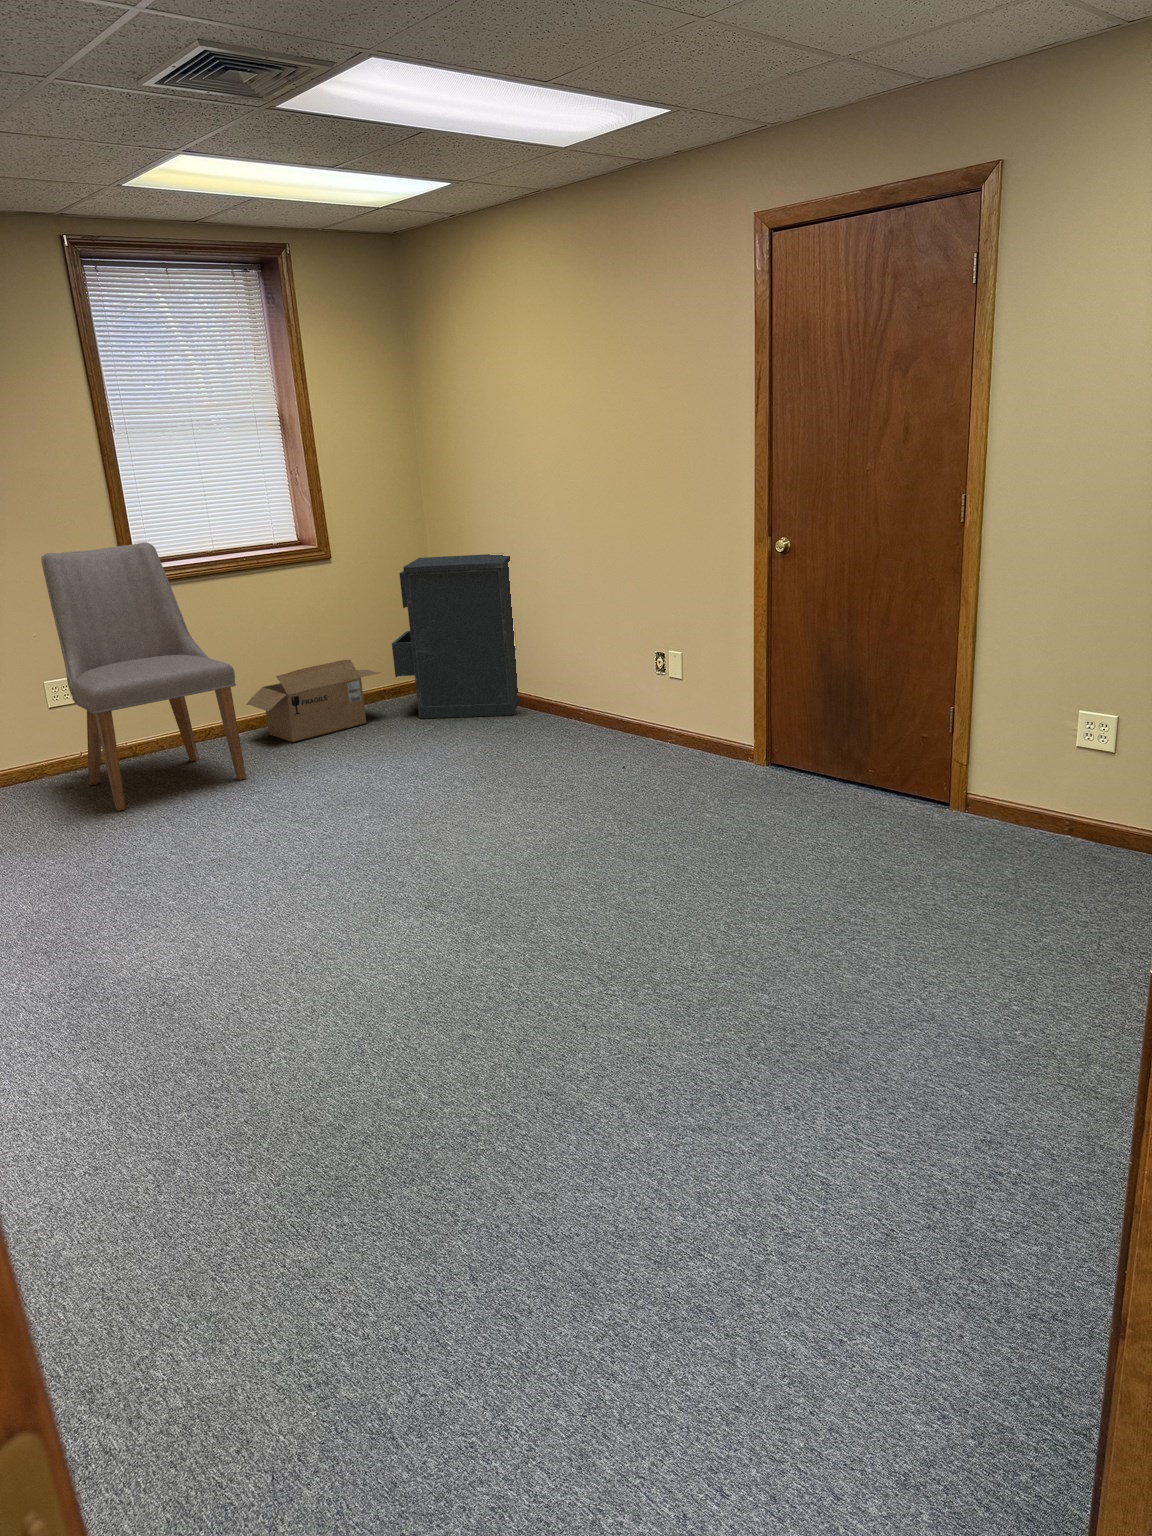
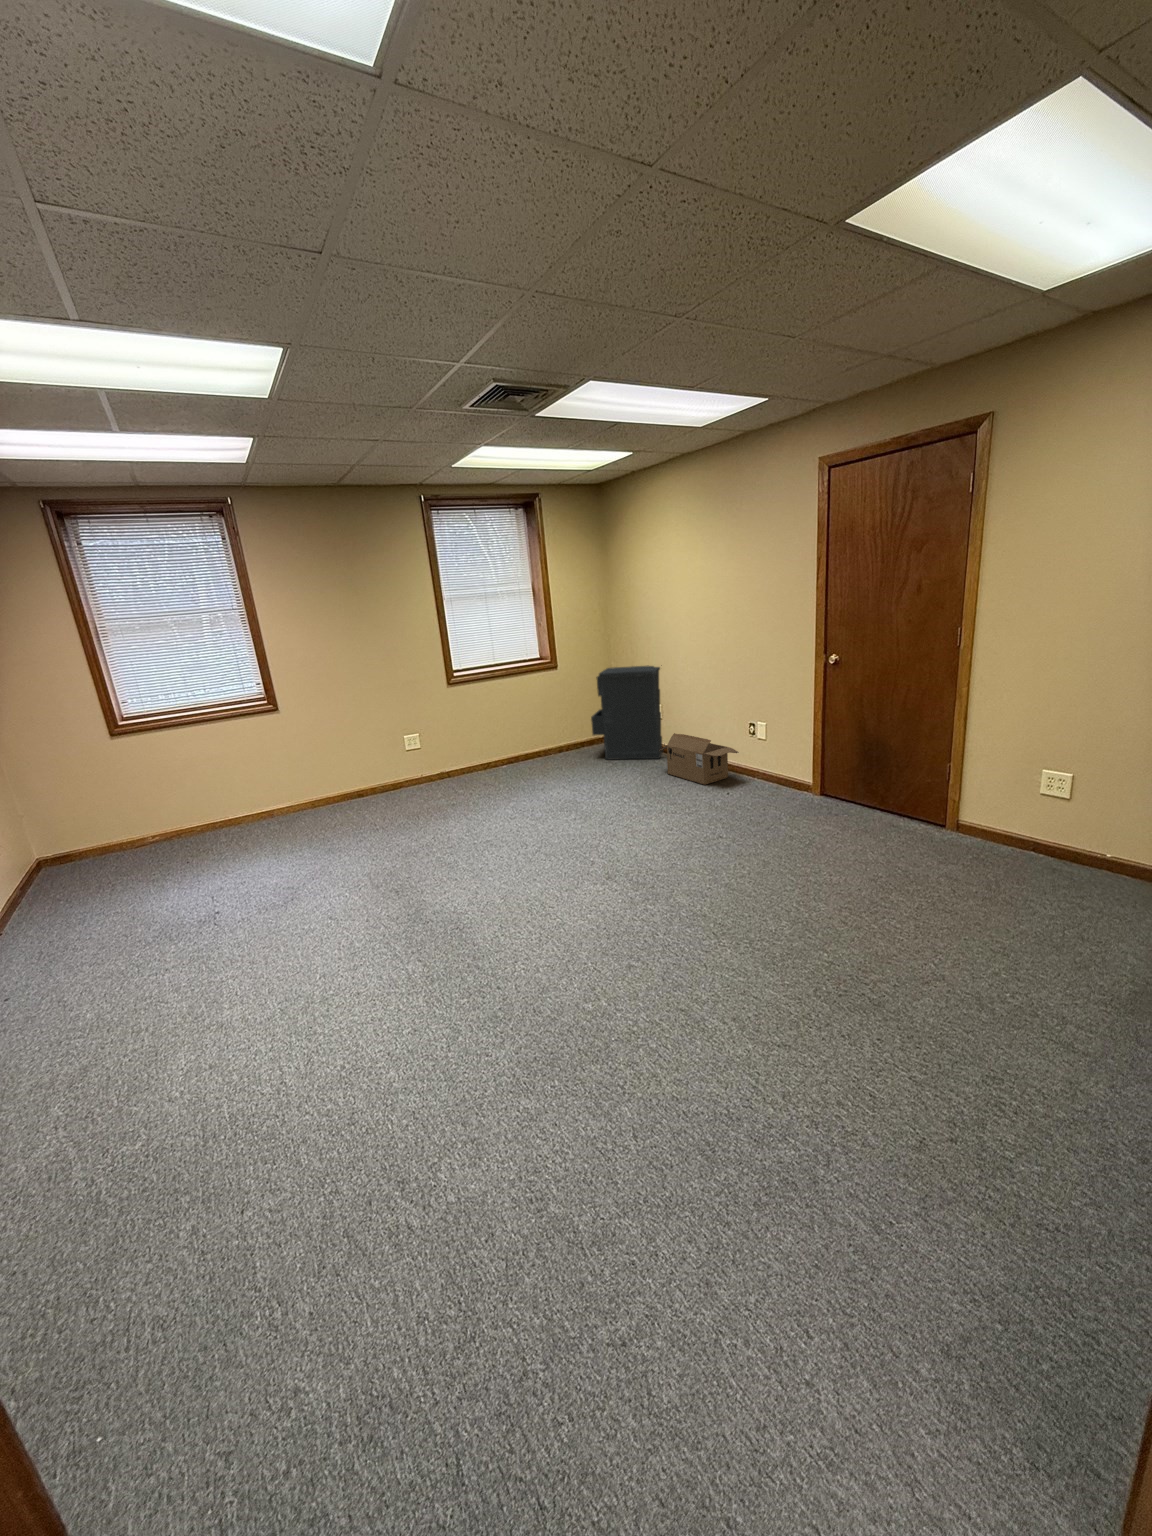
chair: present [41,542,246,811] -> none [405,661,509,809]
cardboard box: present [246,660,379,742] -> present [660,733,739,785]

